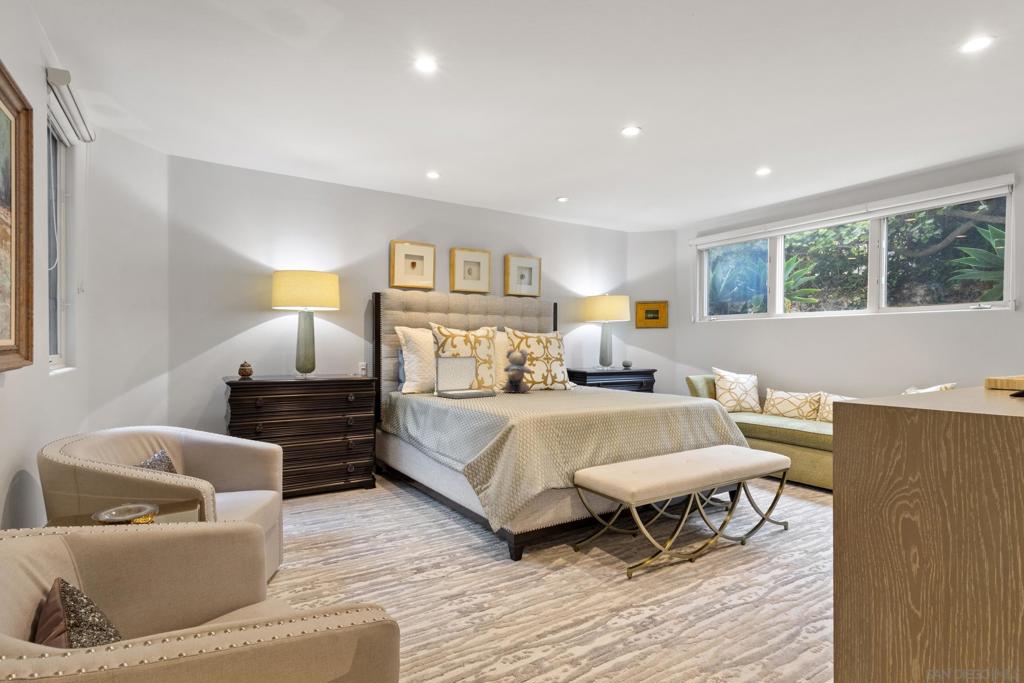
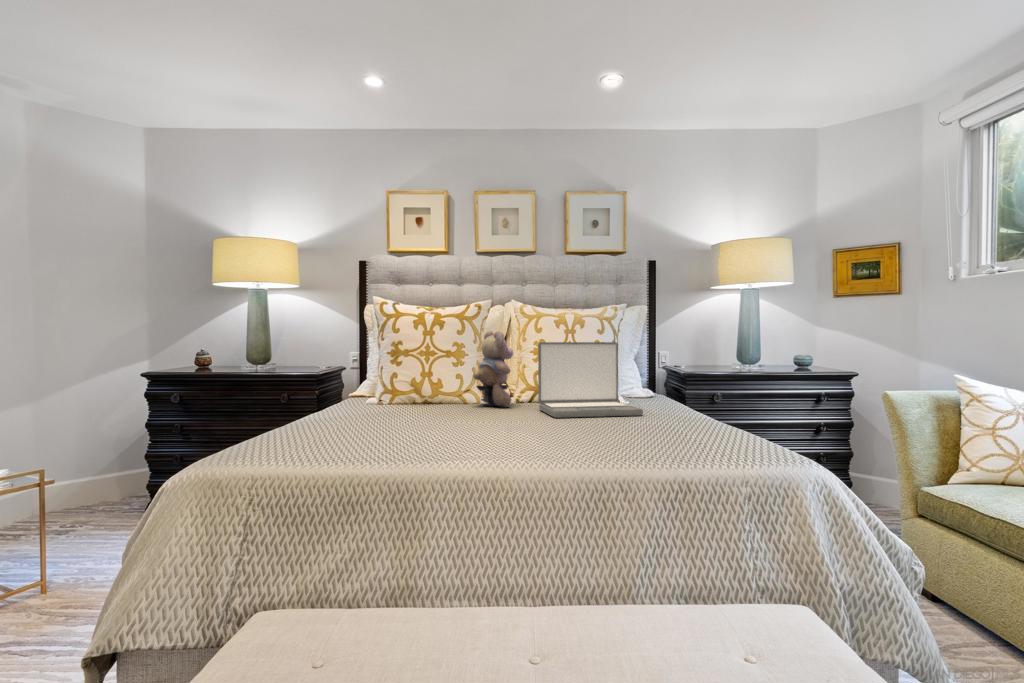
laptop: present [436,356,497,399] -> present [538,342,643,418]

